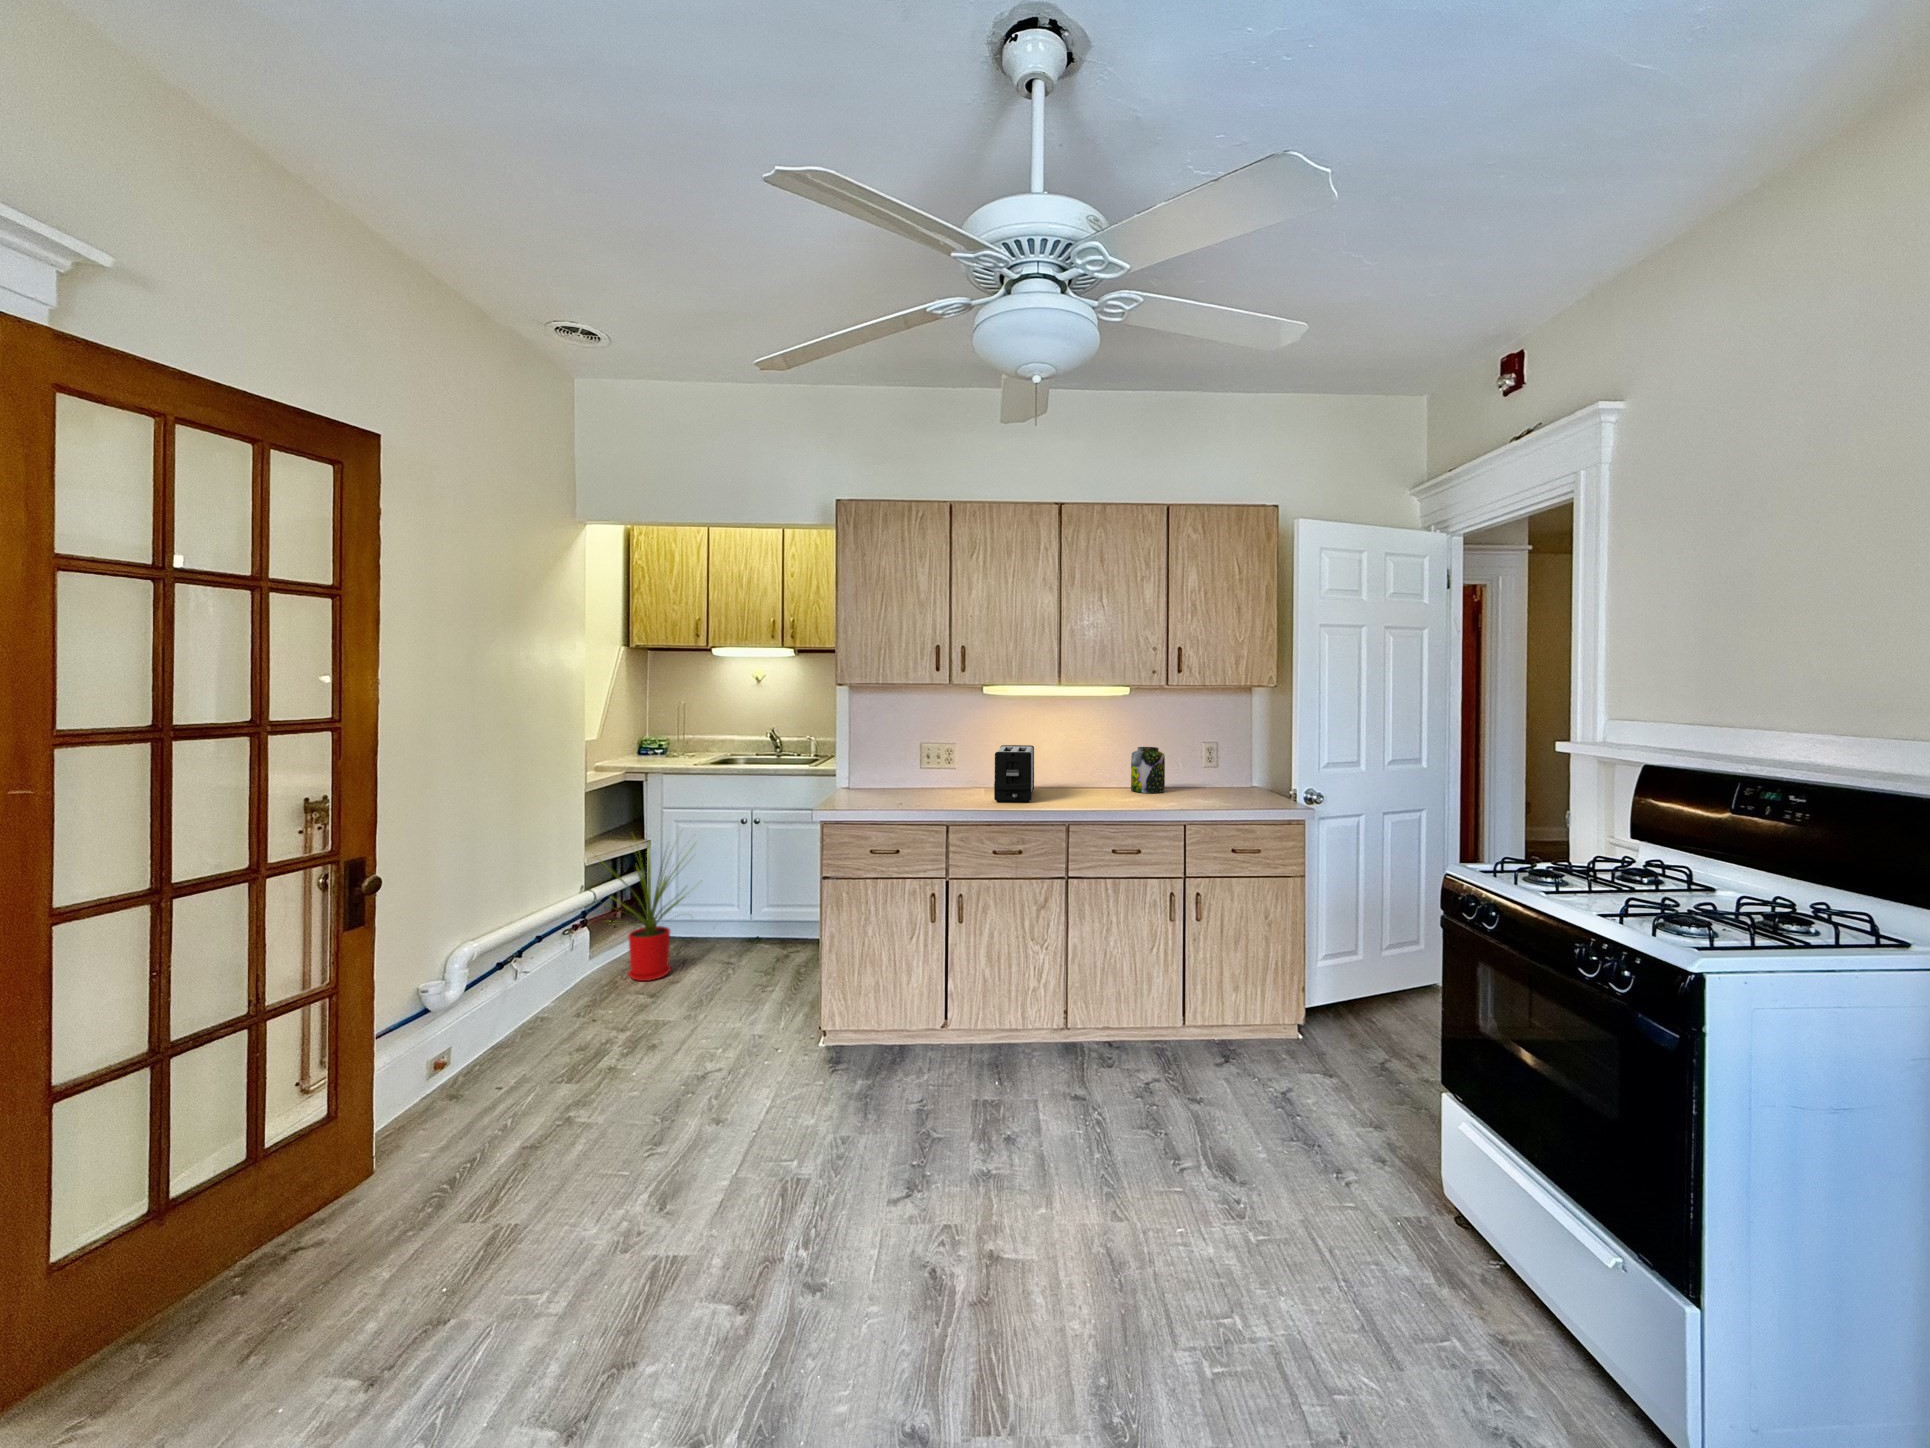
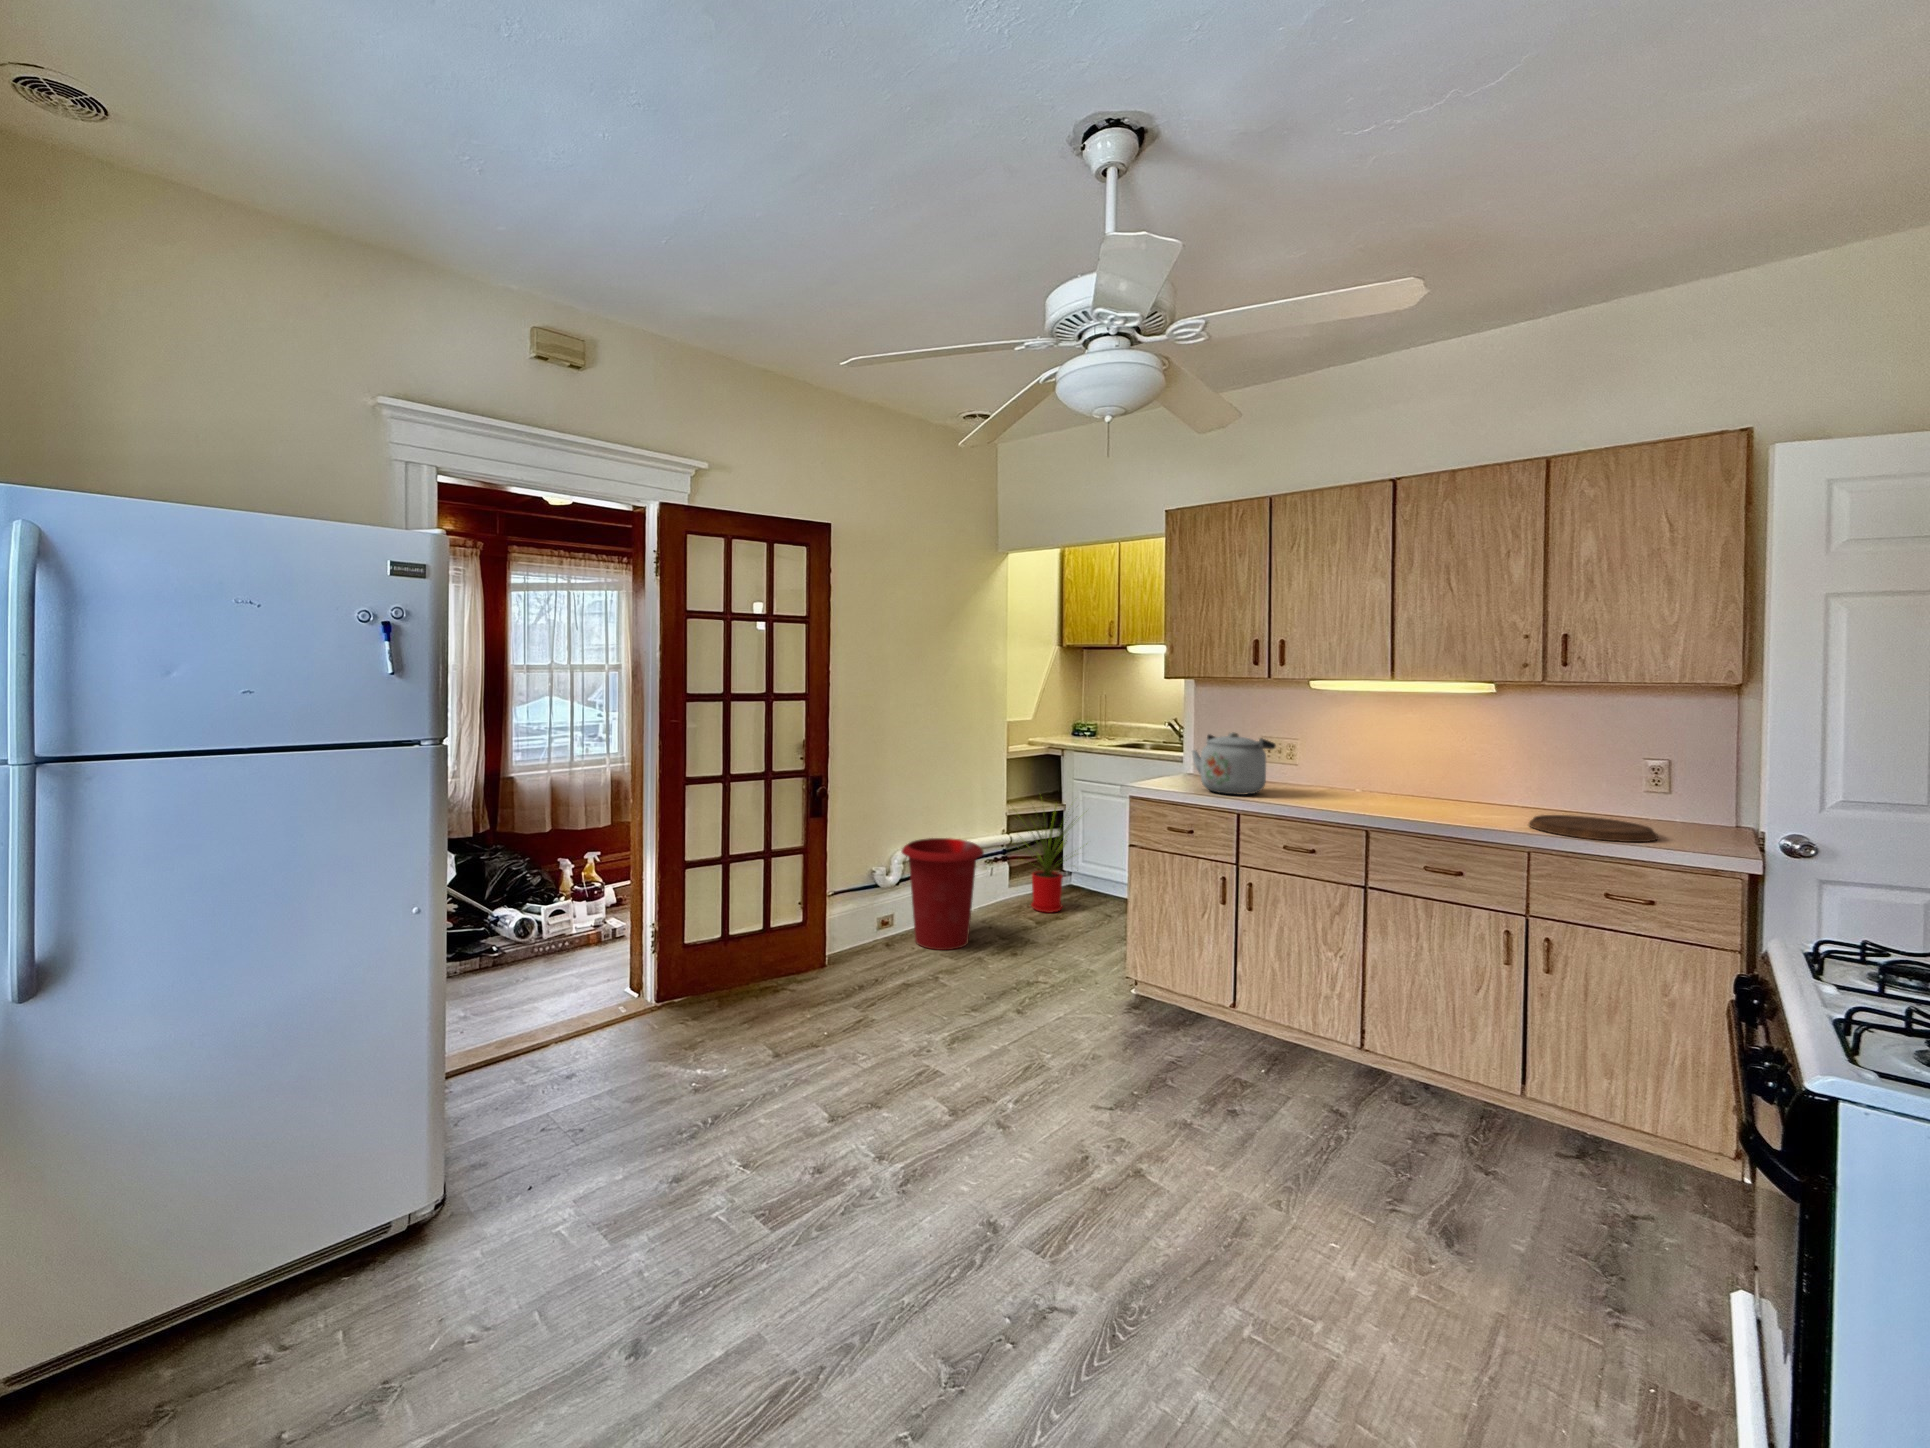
kettle: none [880,742,960,808] -> present [1192,732,1276,795]
toaster: present [994,745,1034,802] -> none [1305,744,1377,802]
jar: present [1131,747,1165,793] -> none [1505,758,1554,815]
cutting board: none [1170,791,1251,810] -> present [1529,815,1658,842]
waste bin: none [464,914,600,1082] -> present [901,838,984,950]

